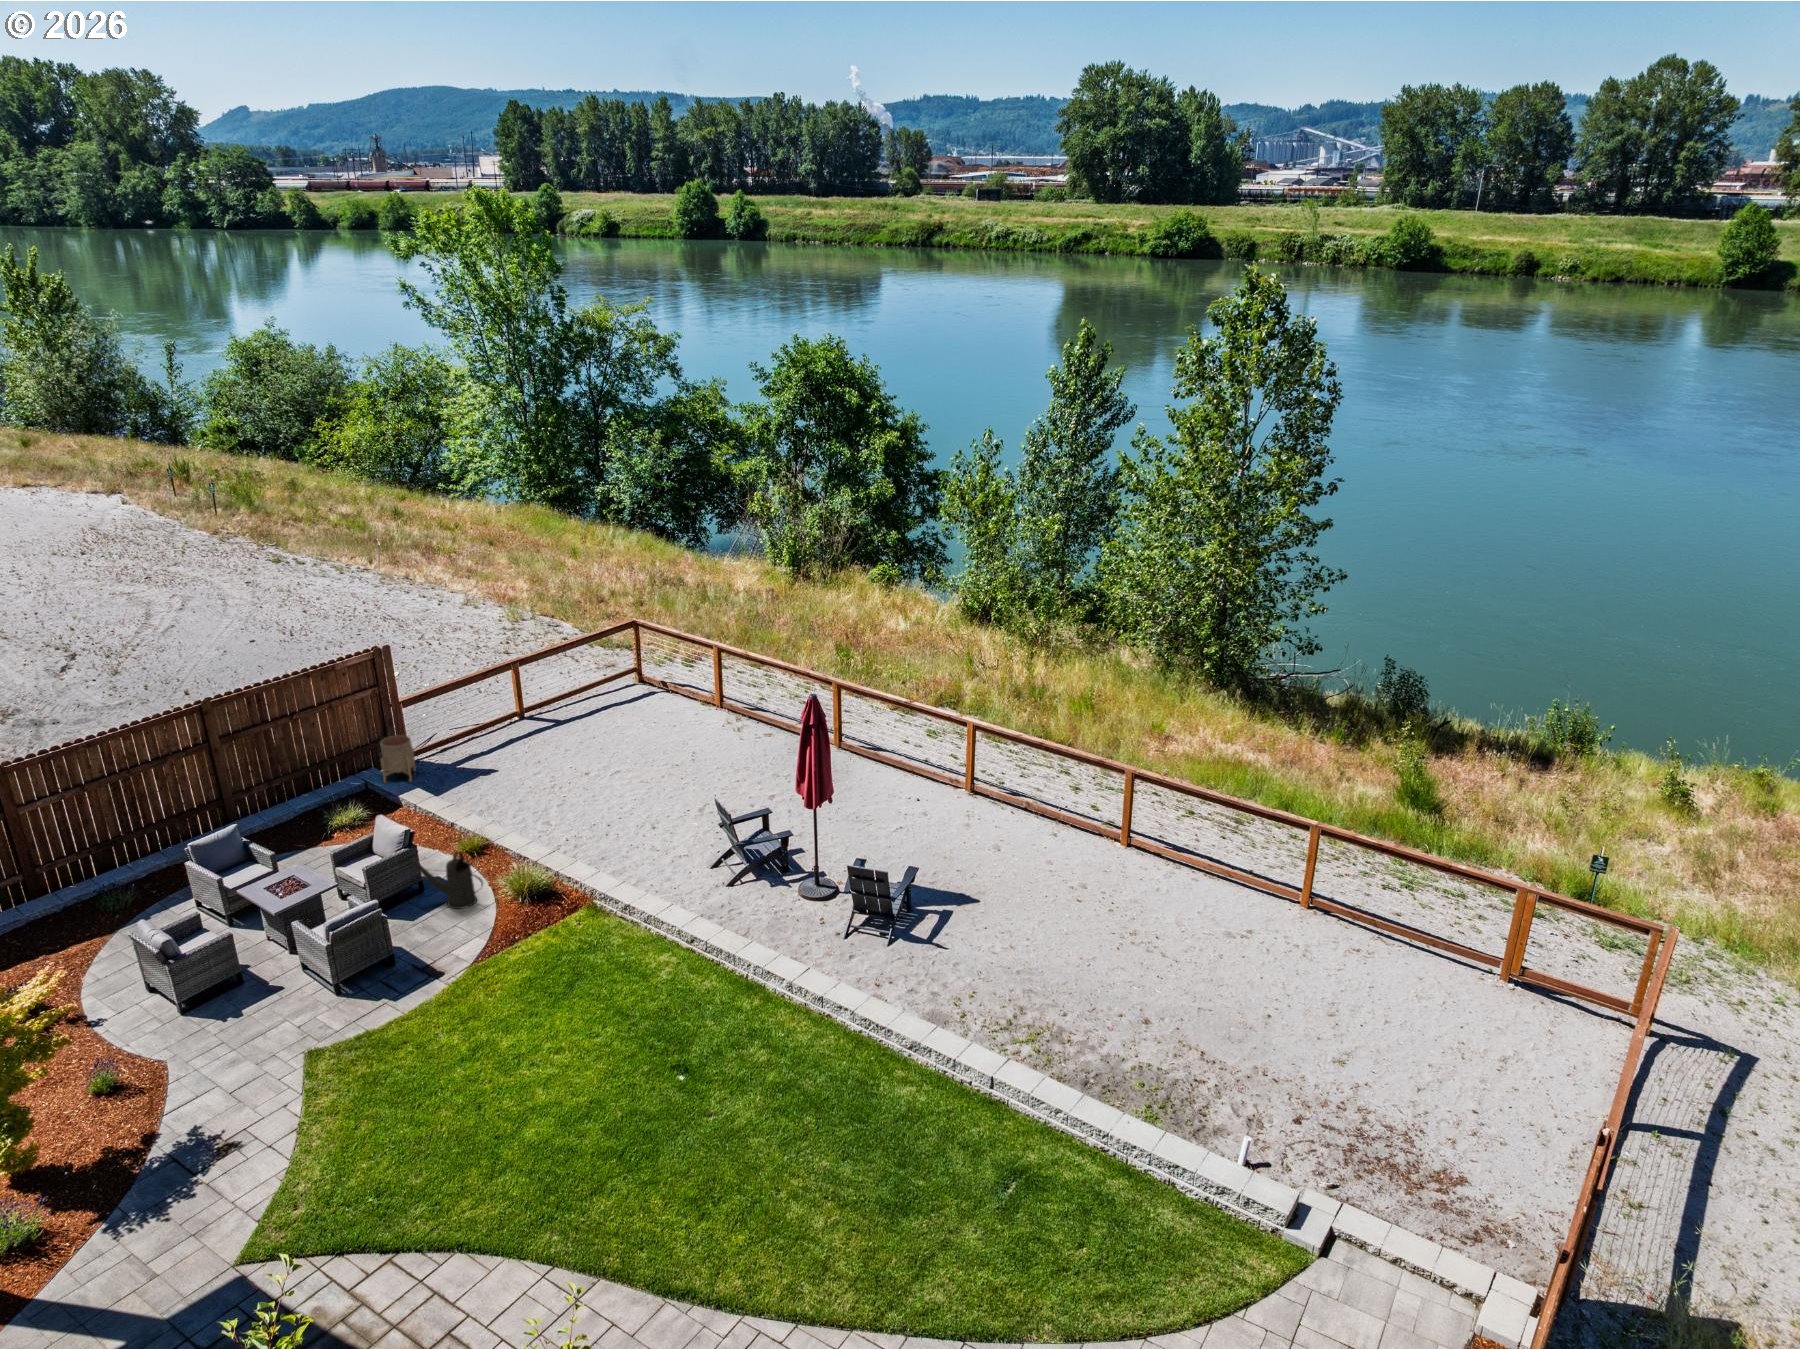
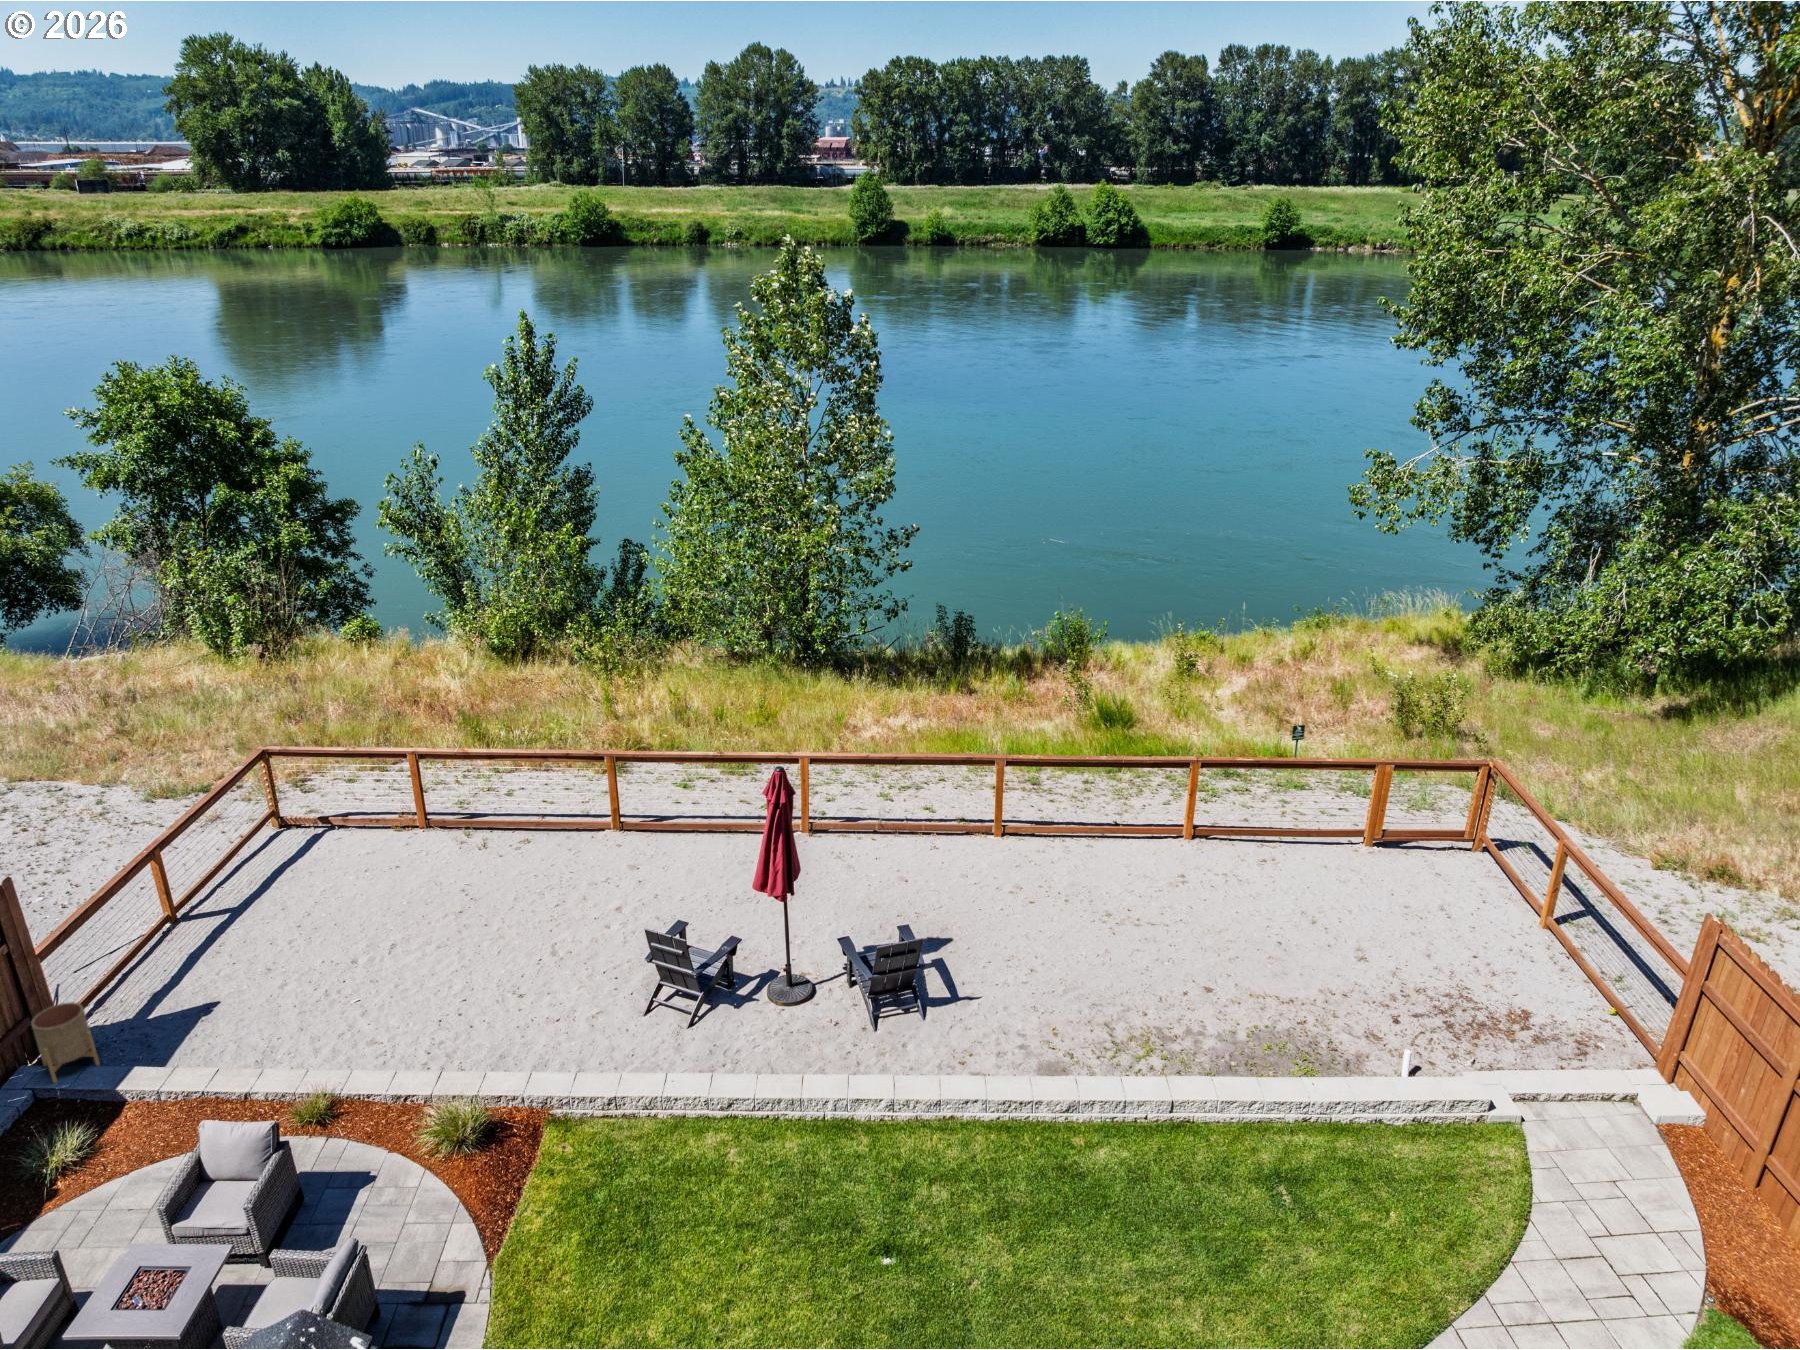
watering can: present [411,851,483,909] -> none [292,1122,406,1205]

